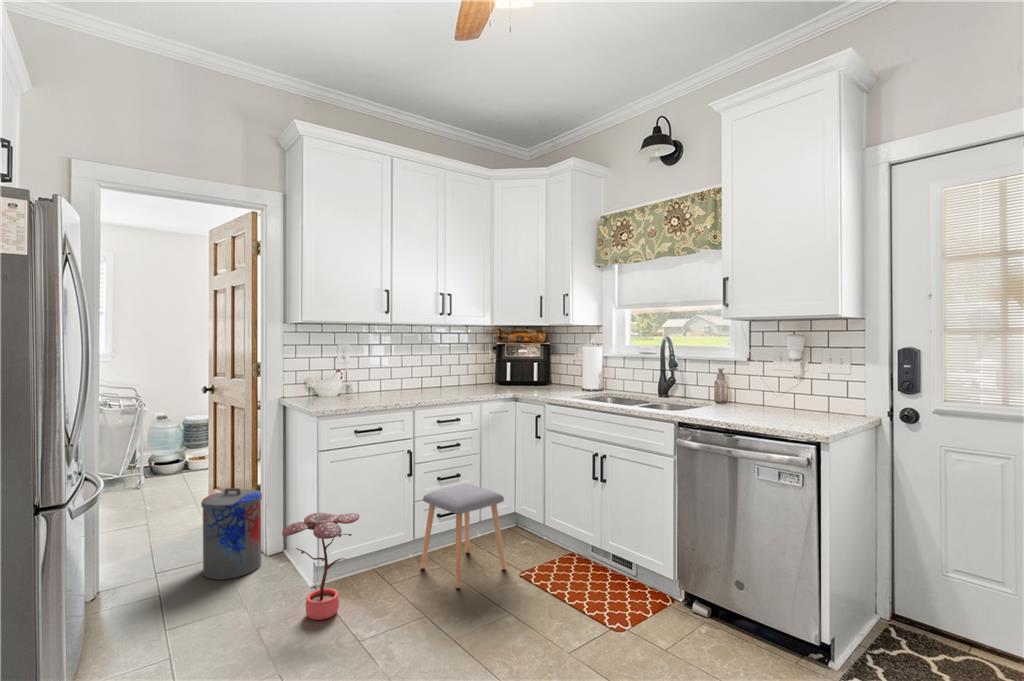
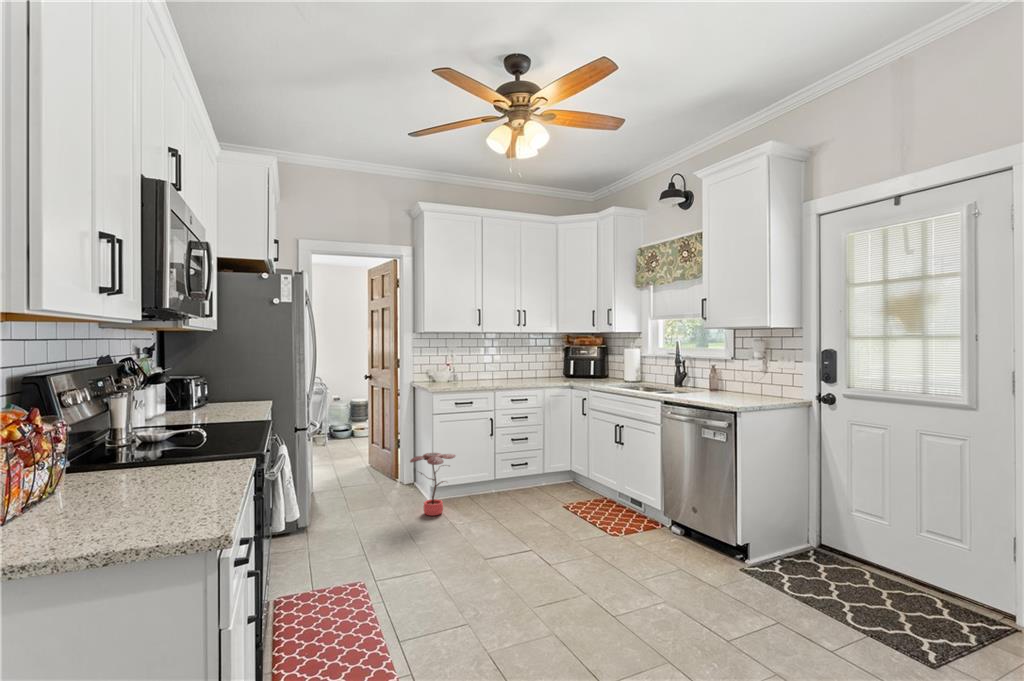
stool: present [420,484,506,589] -> none [498,444,555,509]
trash can: present [201,488,262,579] -> none [365,439,400,494]

